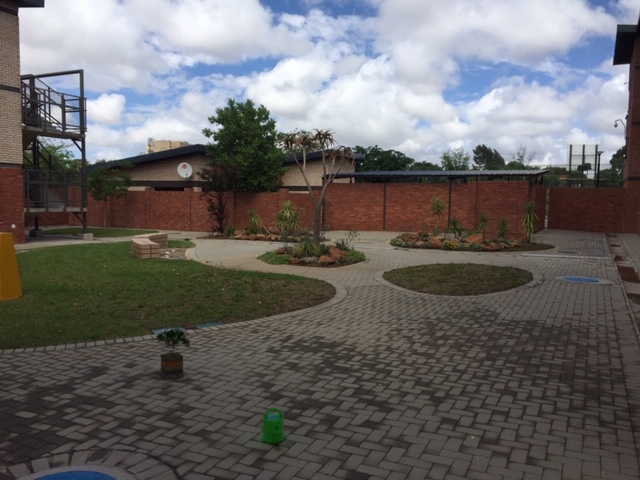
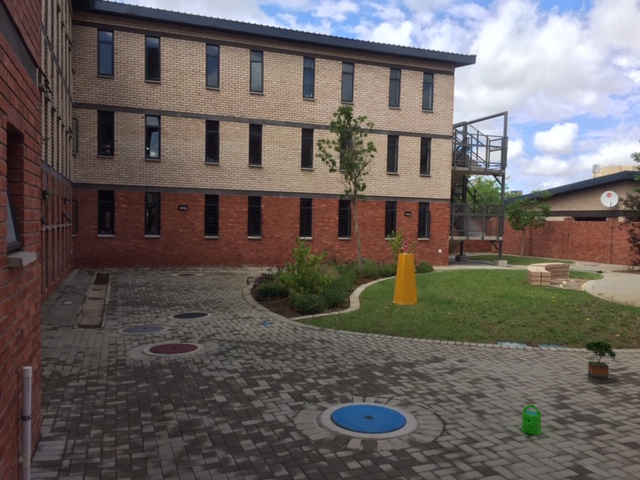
potted tree: present [156,329,190,380] -> present [585,342,616,384]

